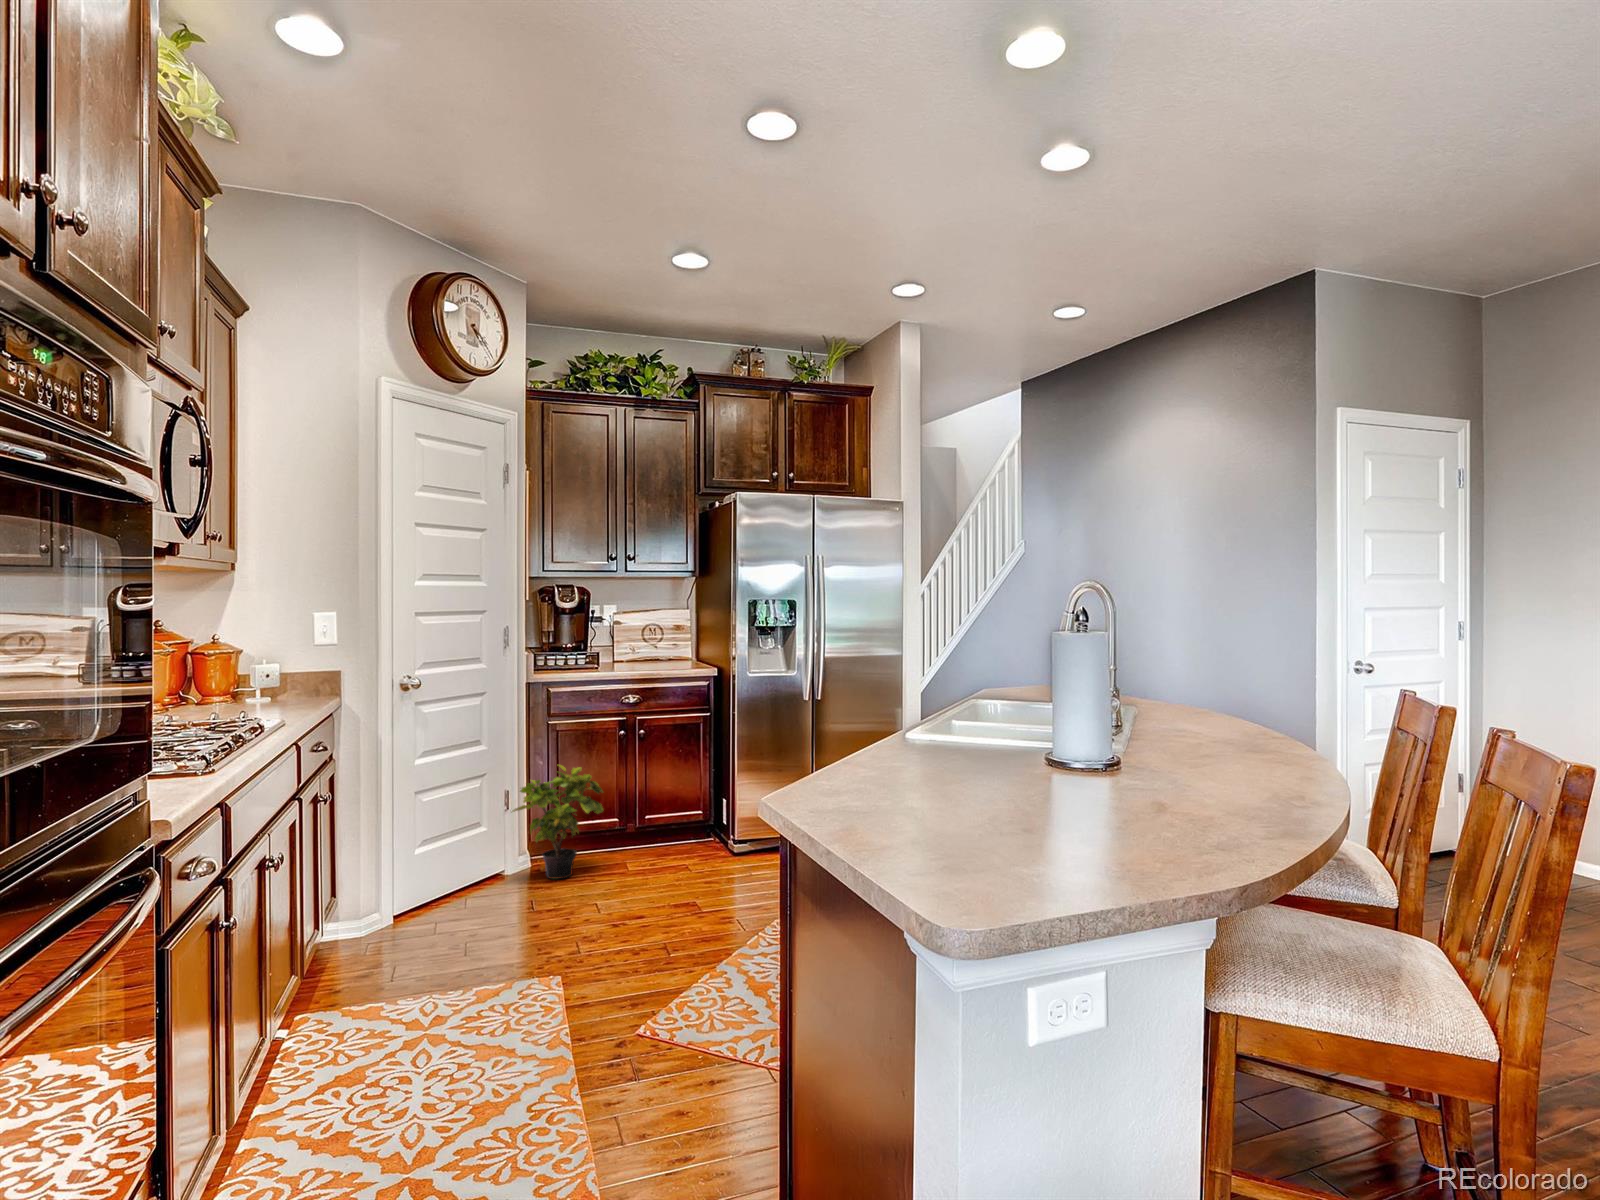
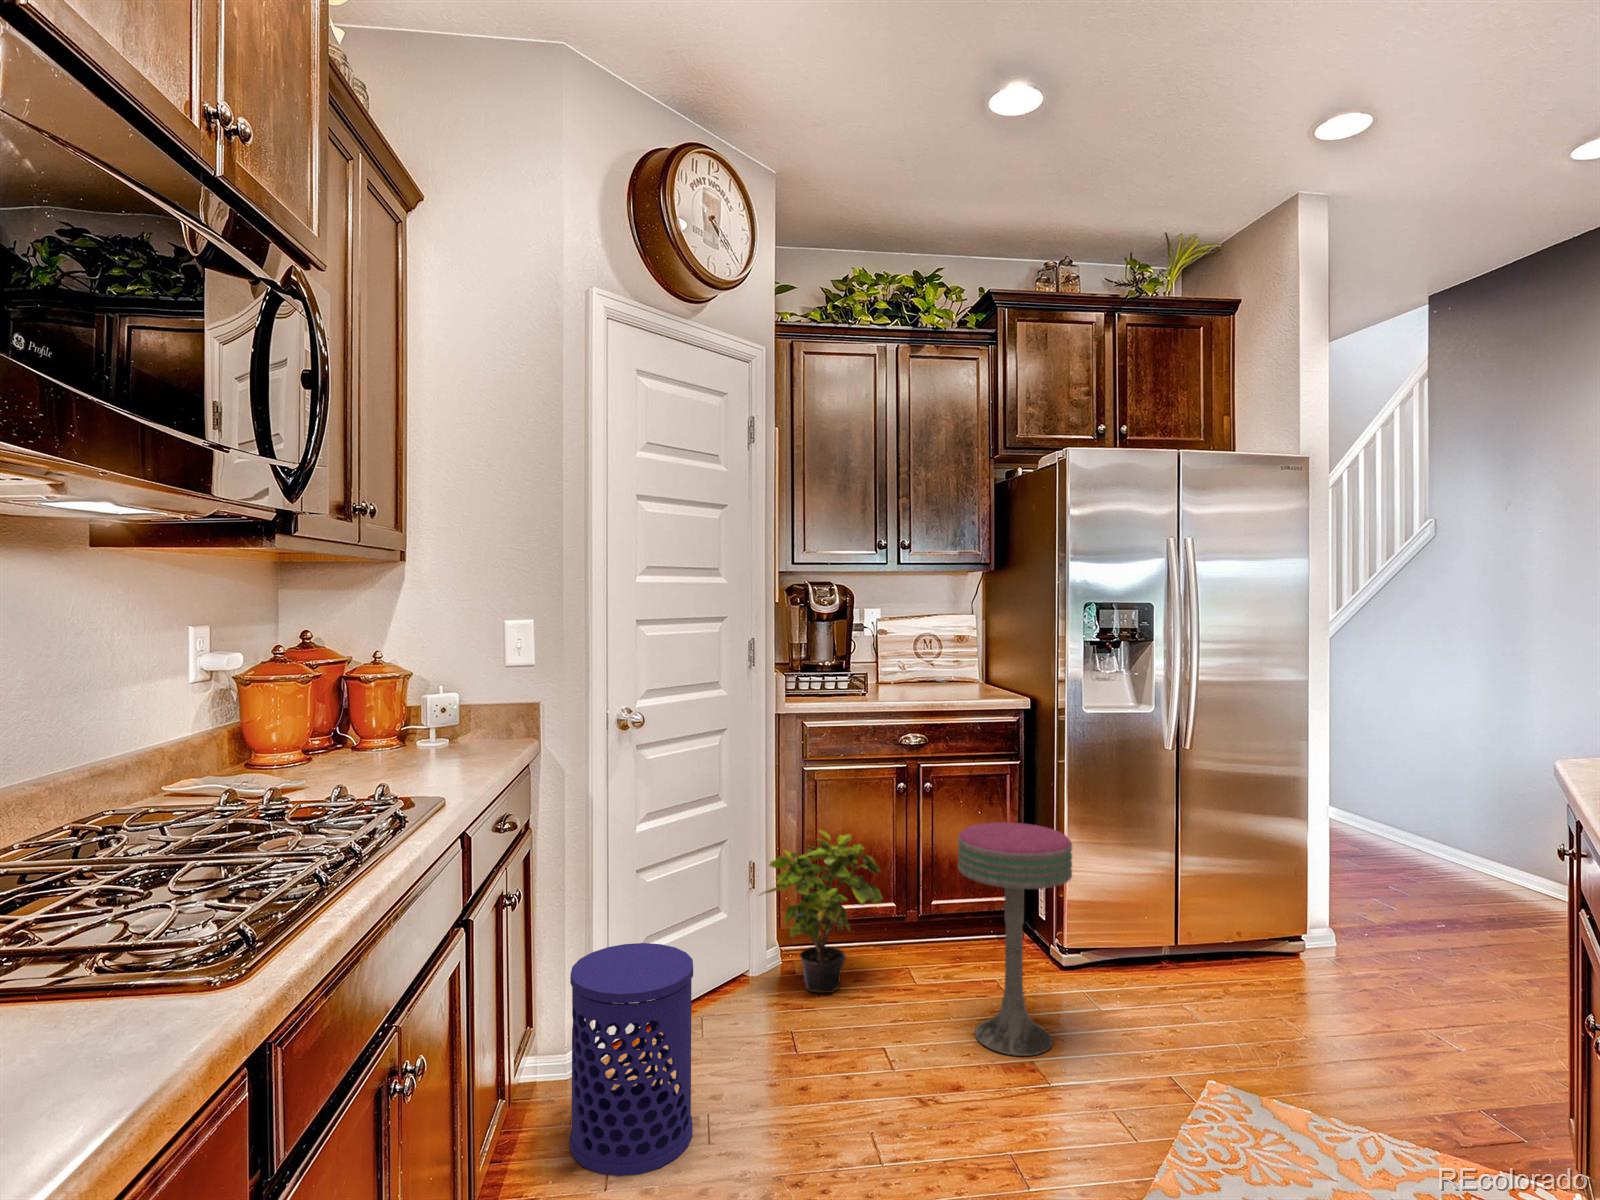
bar stool: none [649,749,724,899] -> present [958,822,1072,1056]
waste bin: none [366,832,454,974] -> present [570,943,693,1176]

